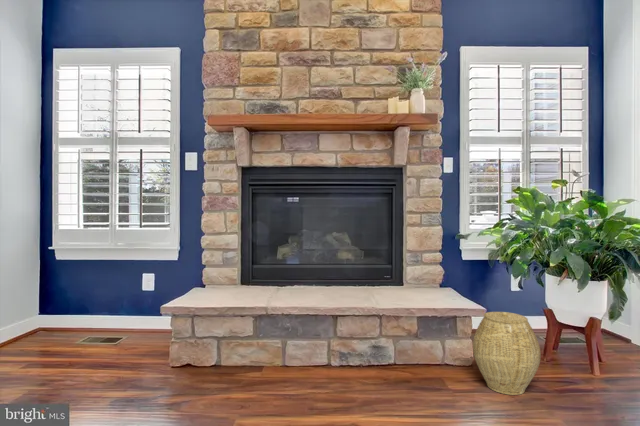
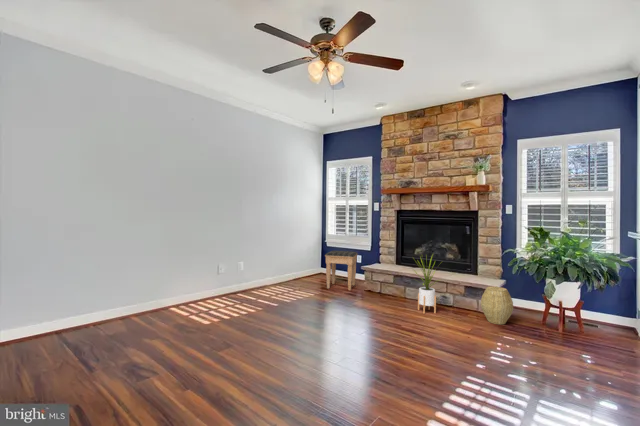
house plant: none [329,249,408,408] -> present [416,257,436,314]
footstool: none [52,266,149,378] -> present [325,251,358,290]

